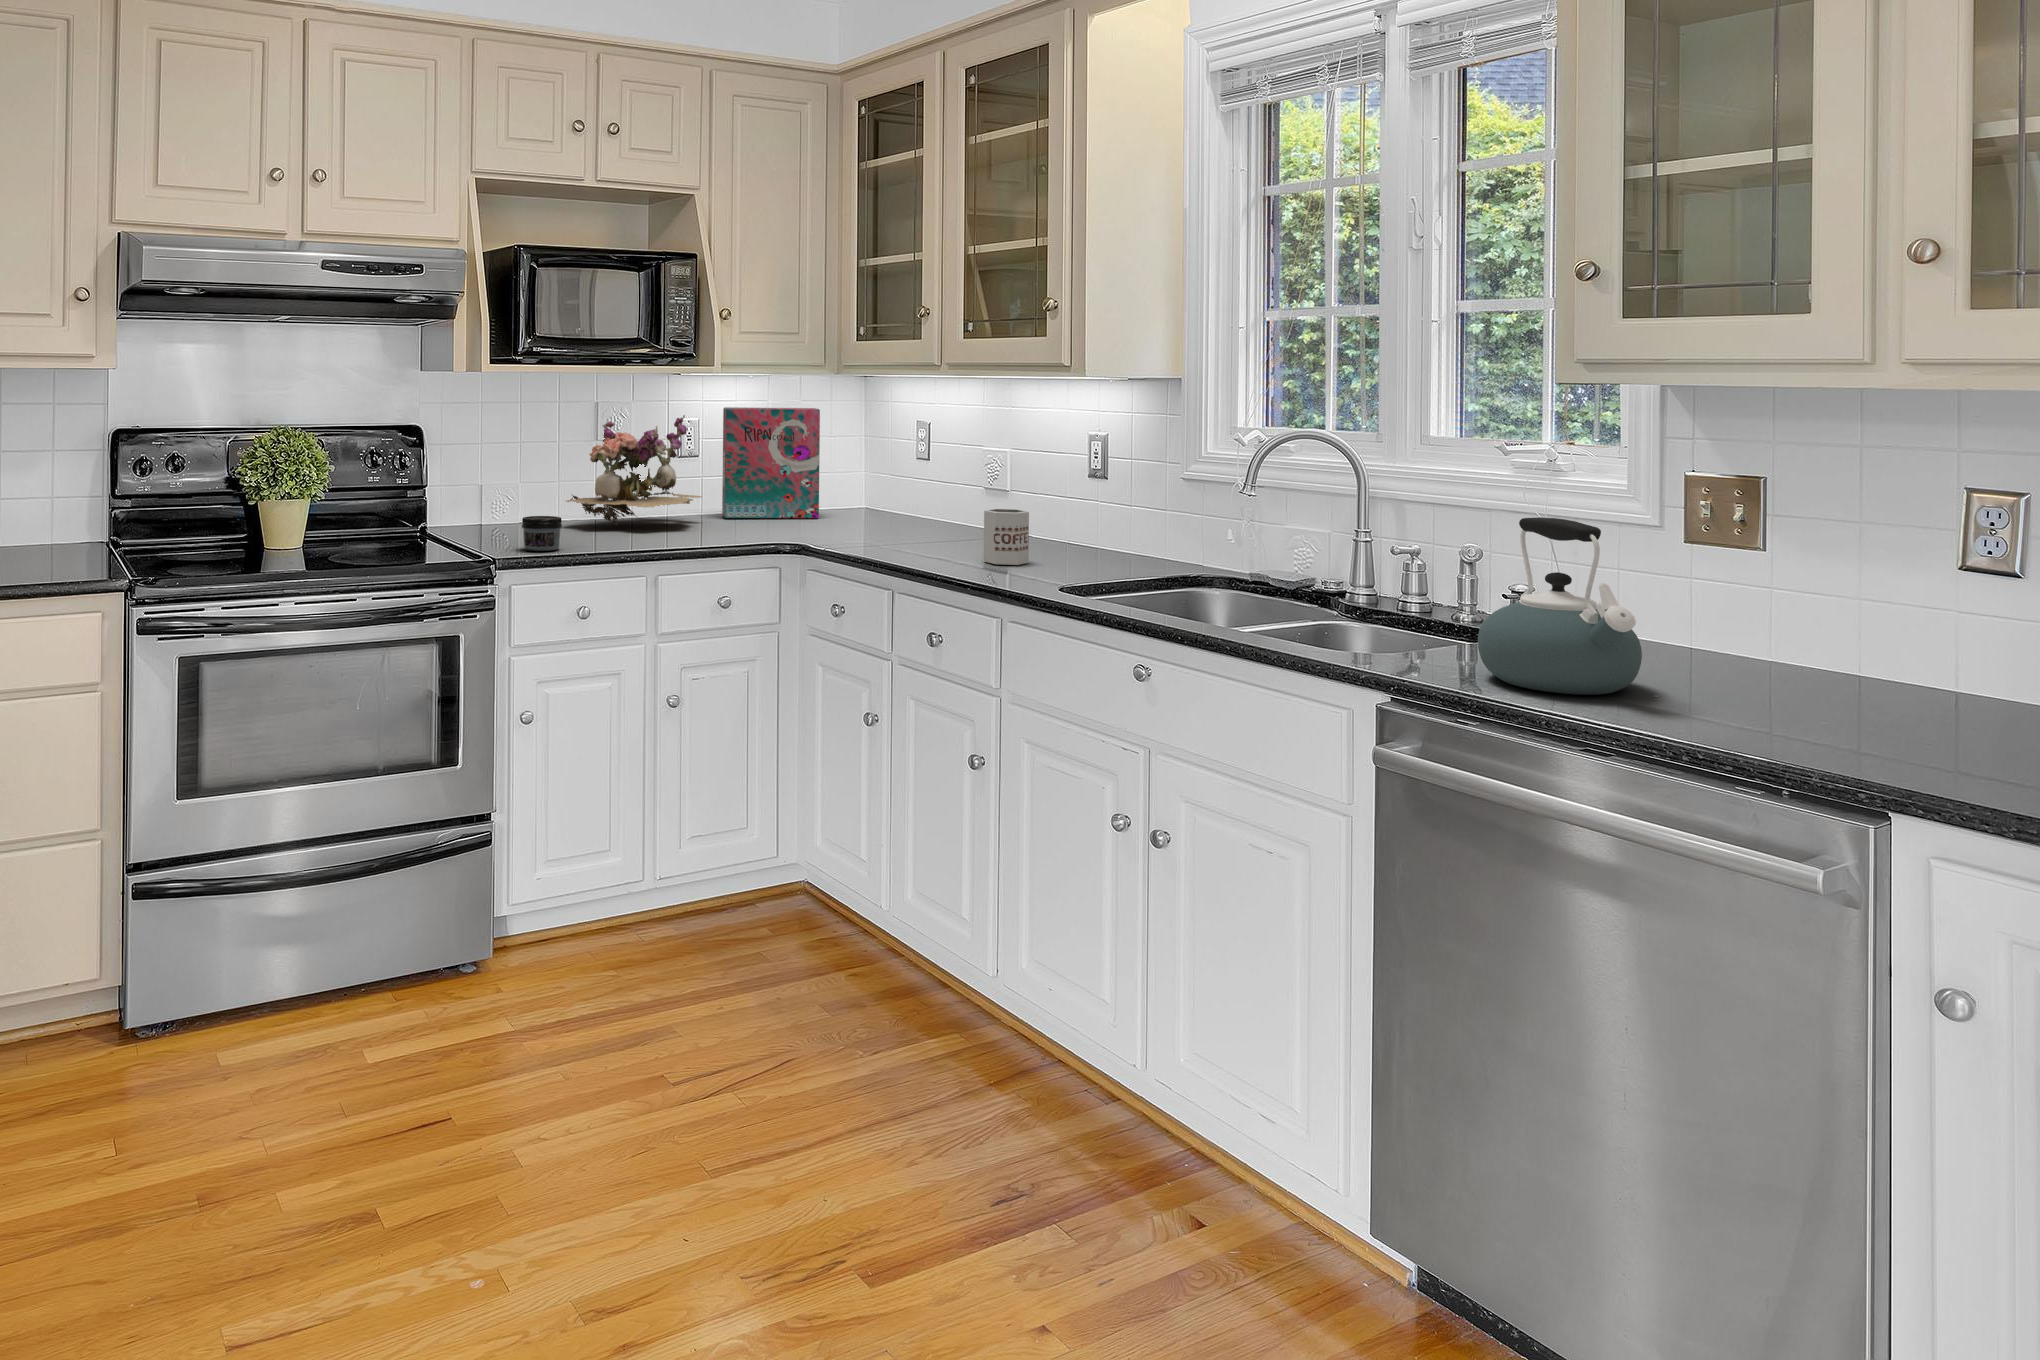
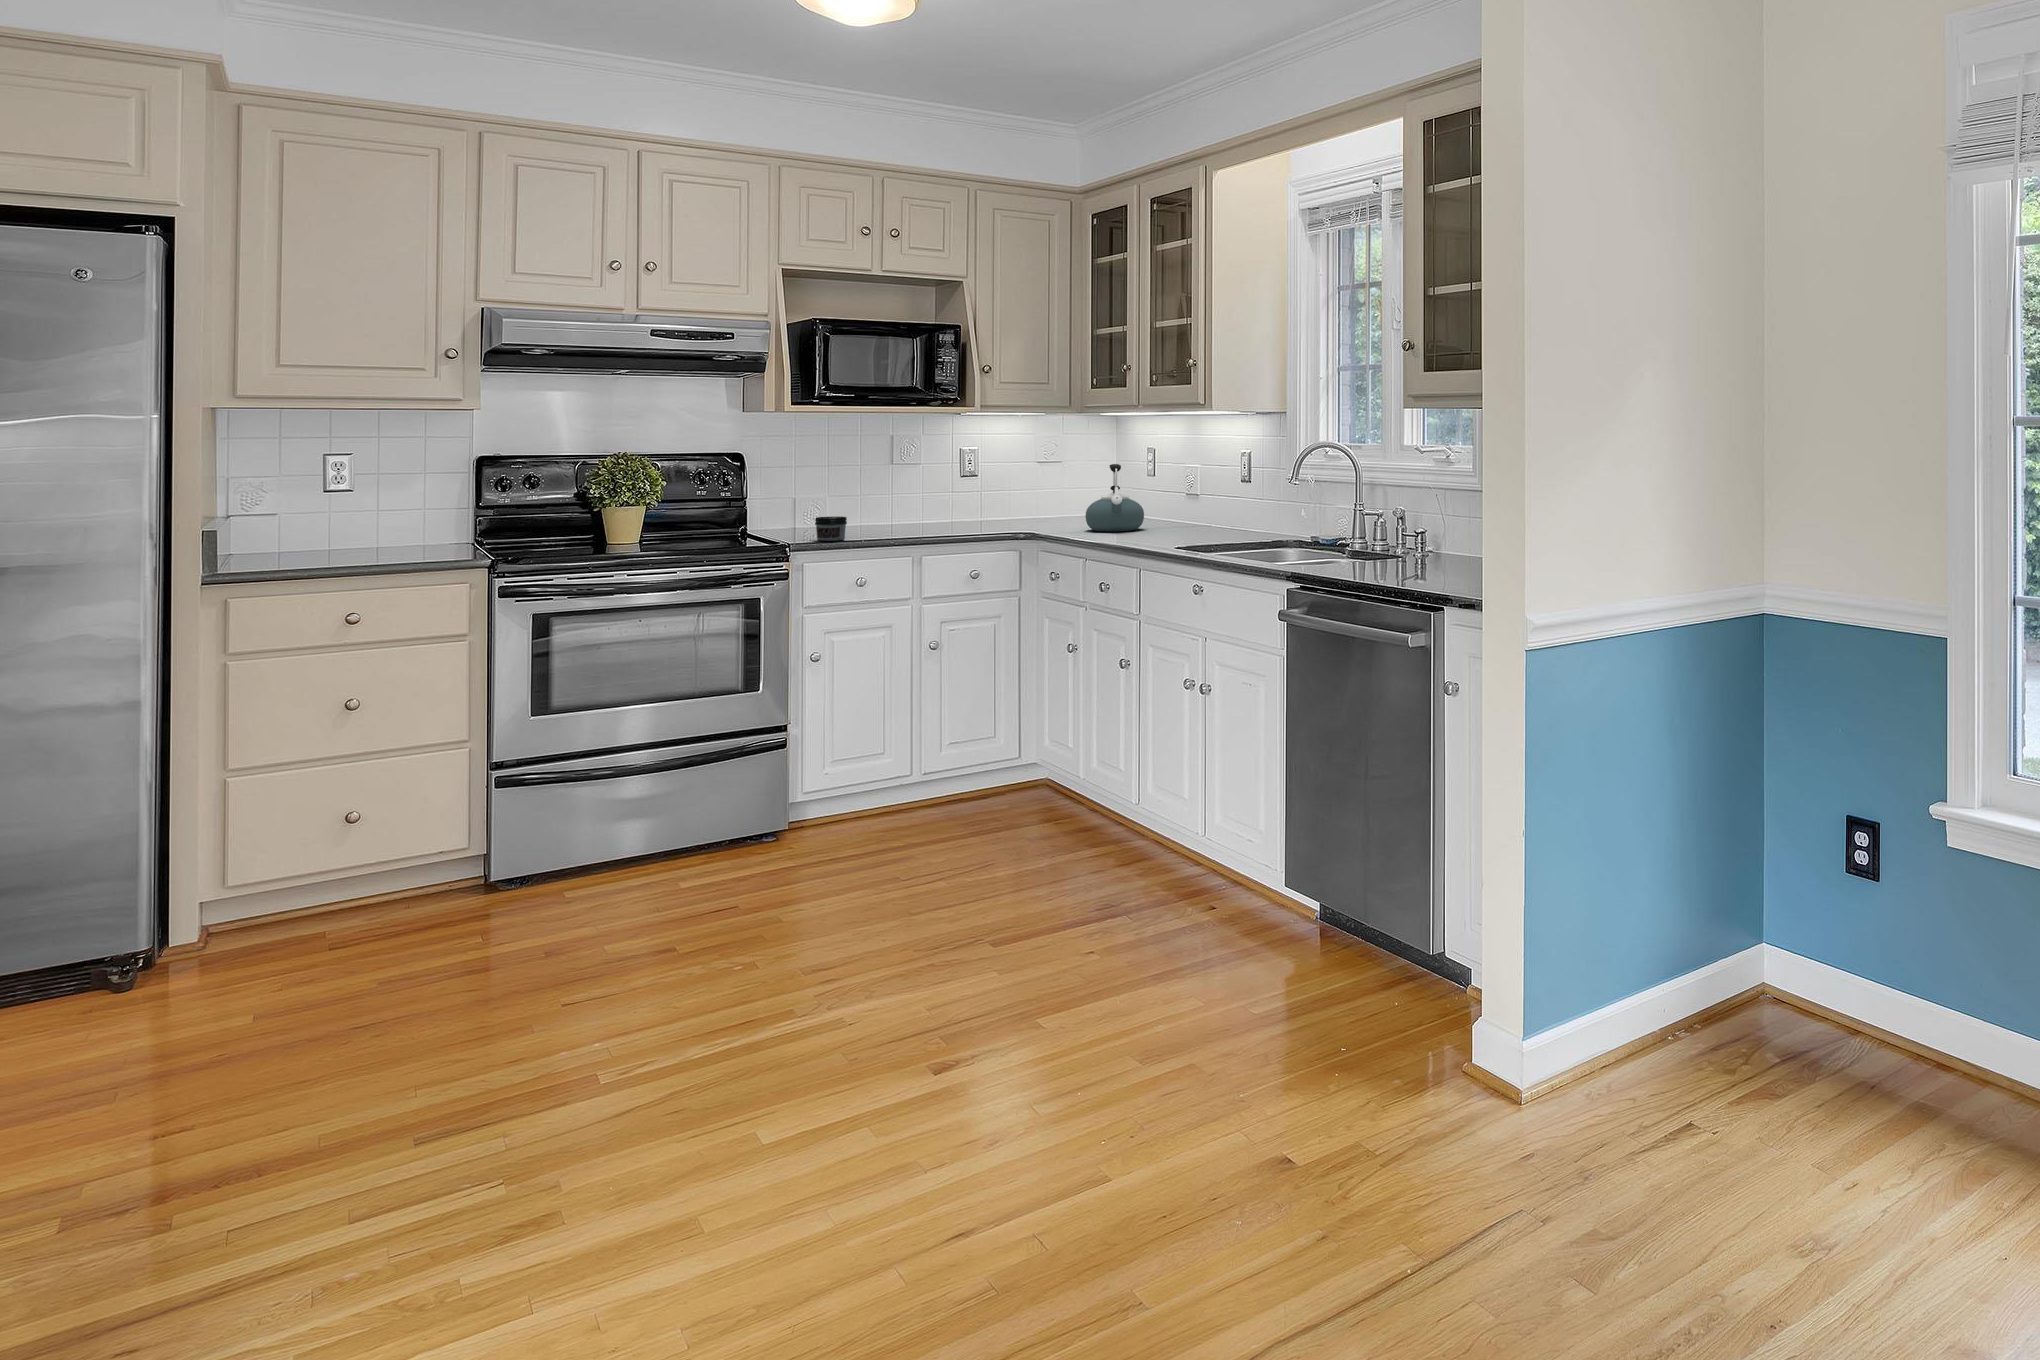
cereal box: present [722,407,820,518] -> none [994,440,1068,522]
flower arrangement: present [566,415,702,524] -> none [861,445,973,527]
mug: present [984,509,1029,565] -> none [1150,502,1181,539]
kettle: present [1478,517,1642,695] -> present [1086,464,1144,531]

